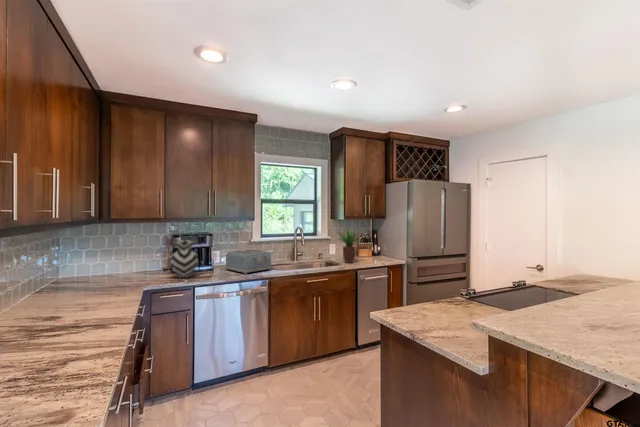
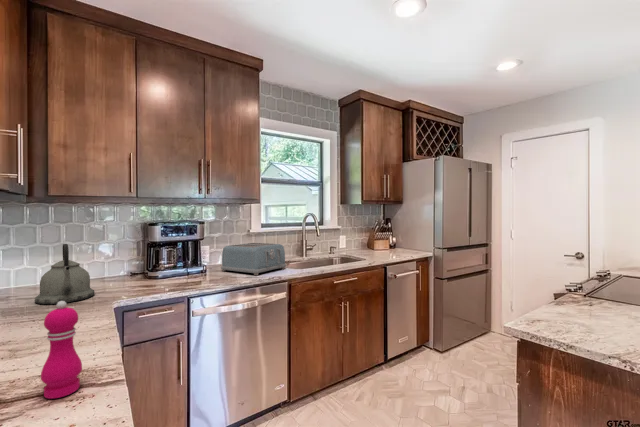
potted plant: present [340,229,355,263] -> none [351,211,385,257]
vase: present [170,240,198,278] -> none [148,229,190,285]
kettle: none [101,250,136,287] -> present [35,244,95,304]
pepper mill: none [89,286,108,331] -> present [41,301,82,399]

